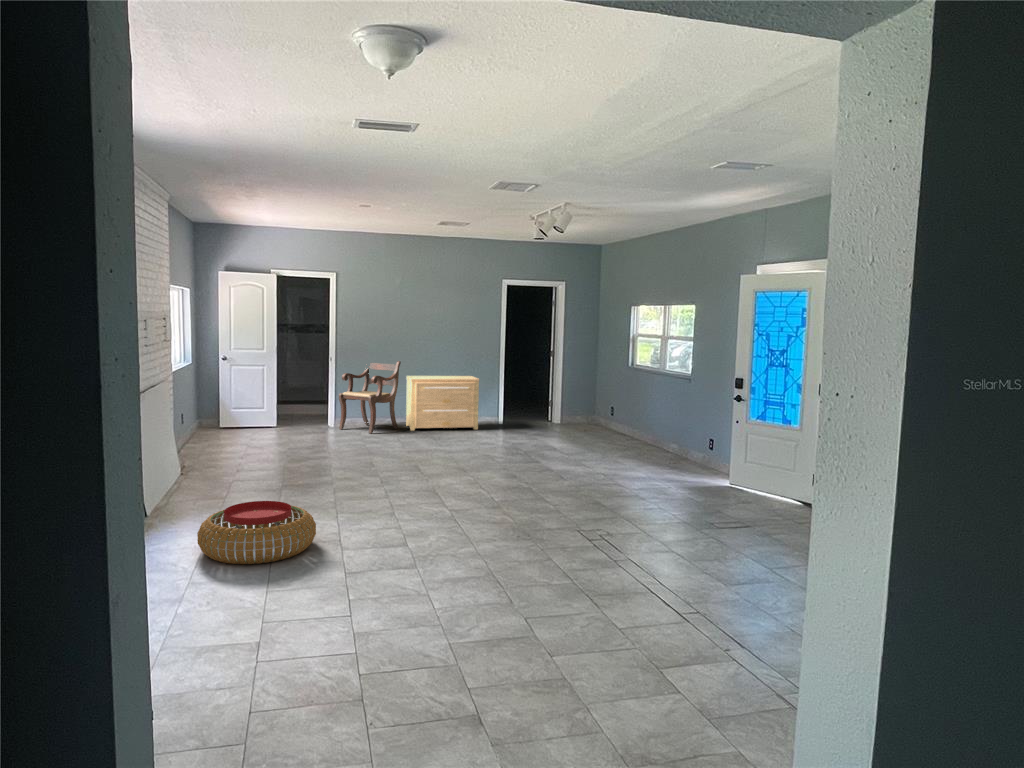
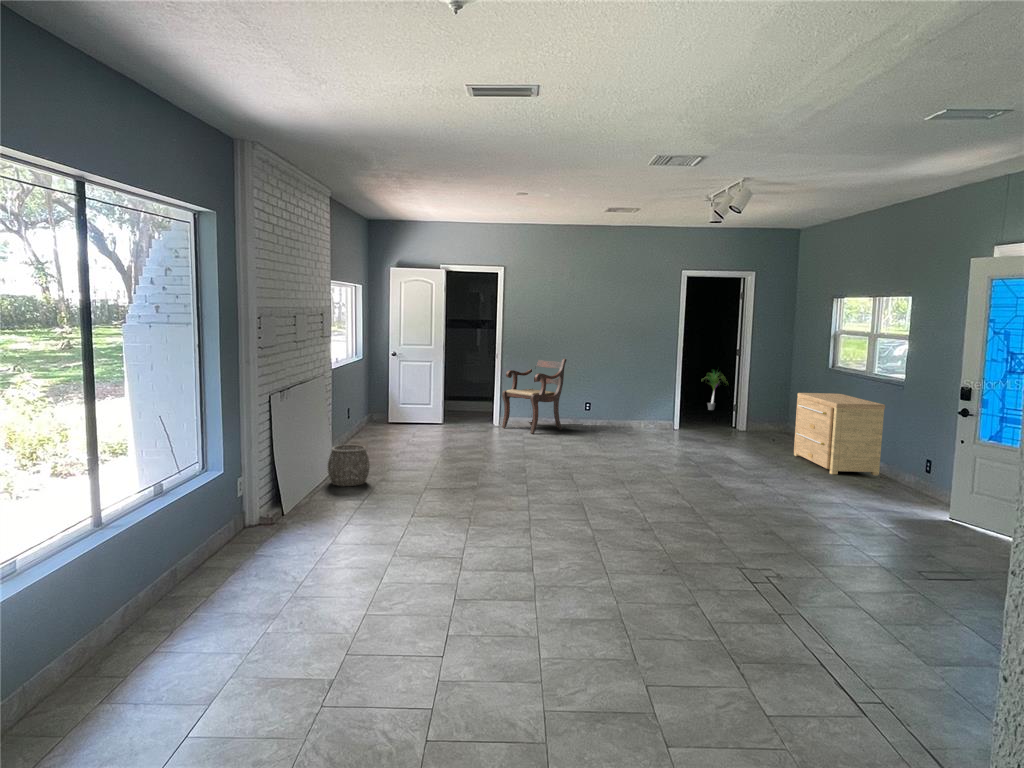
potted plant: none [517,366,543,406] -> present [708,373,719,410]
side table: present [406,376,479,431] -> present [794,393,885,475]
woven basket: none [175,451,221,493] -> present [328,445,370,486]
pouf: present [197,501,316,564] -> none [323,501,441,568]

